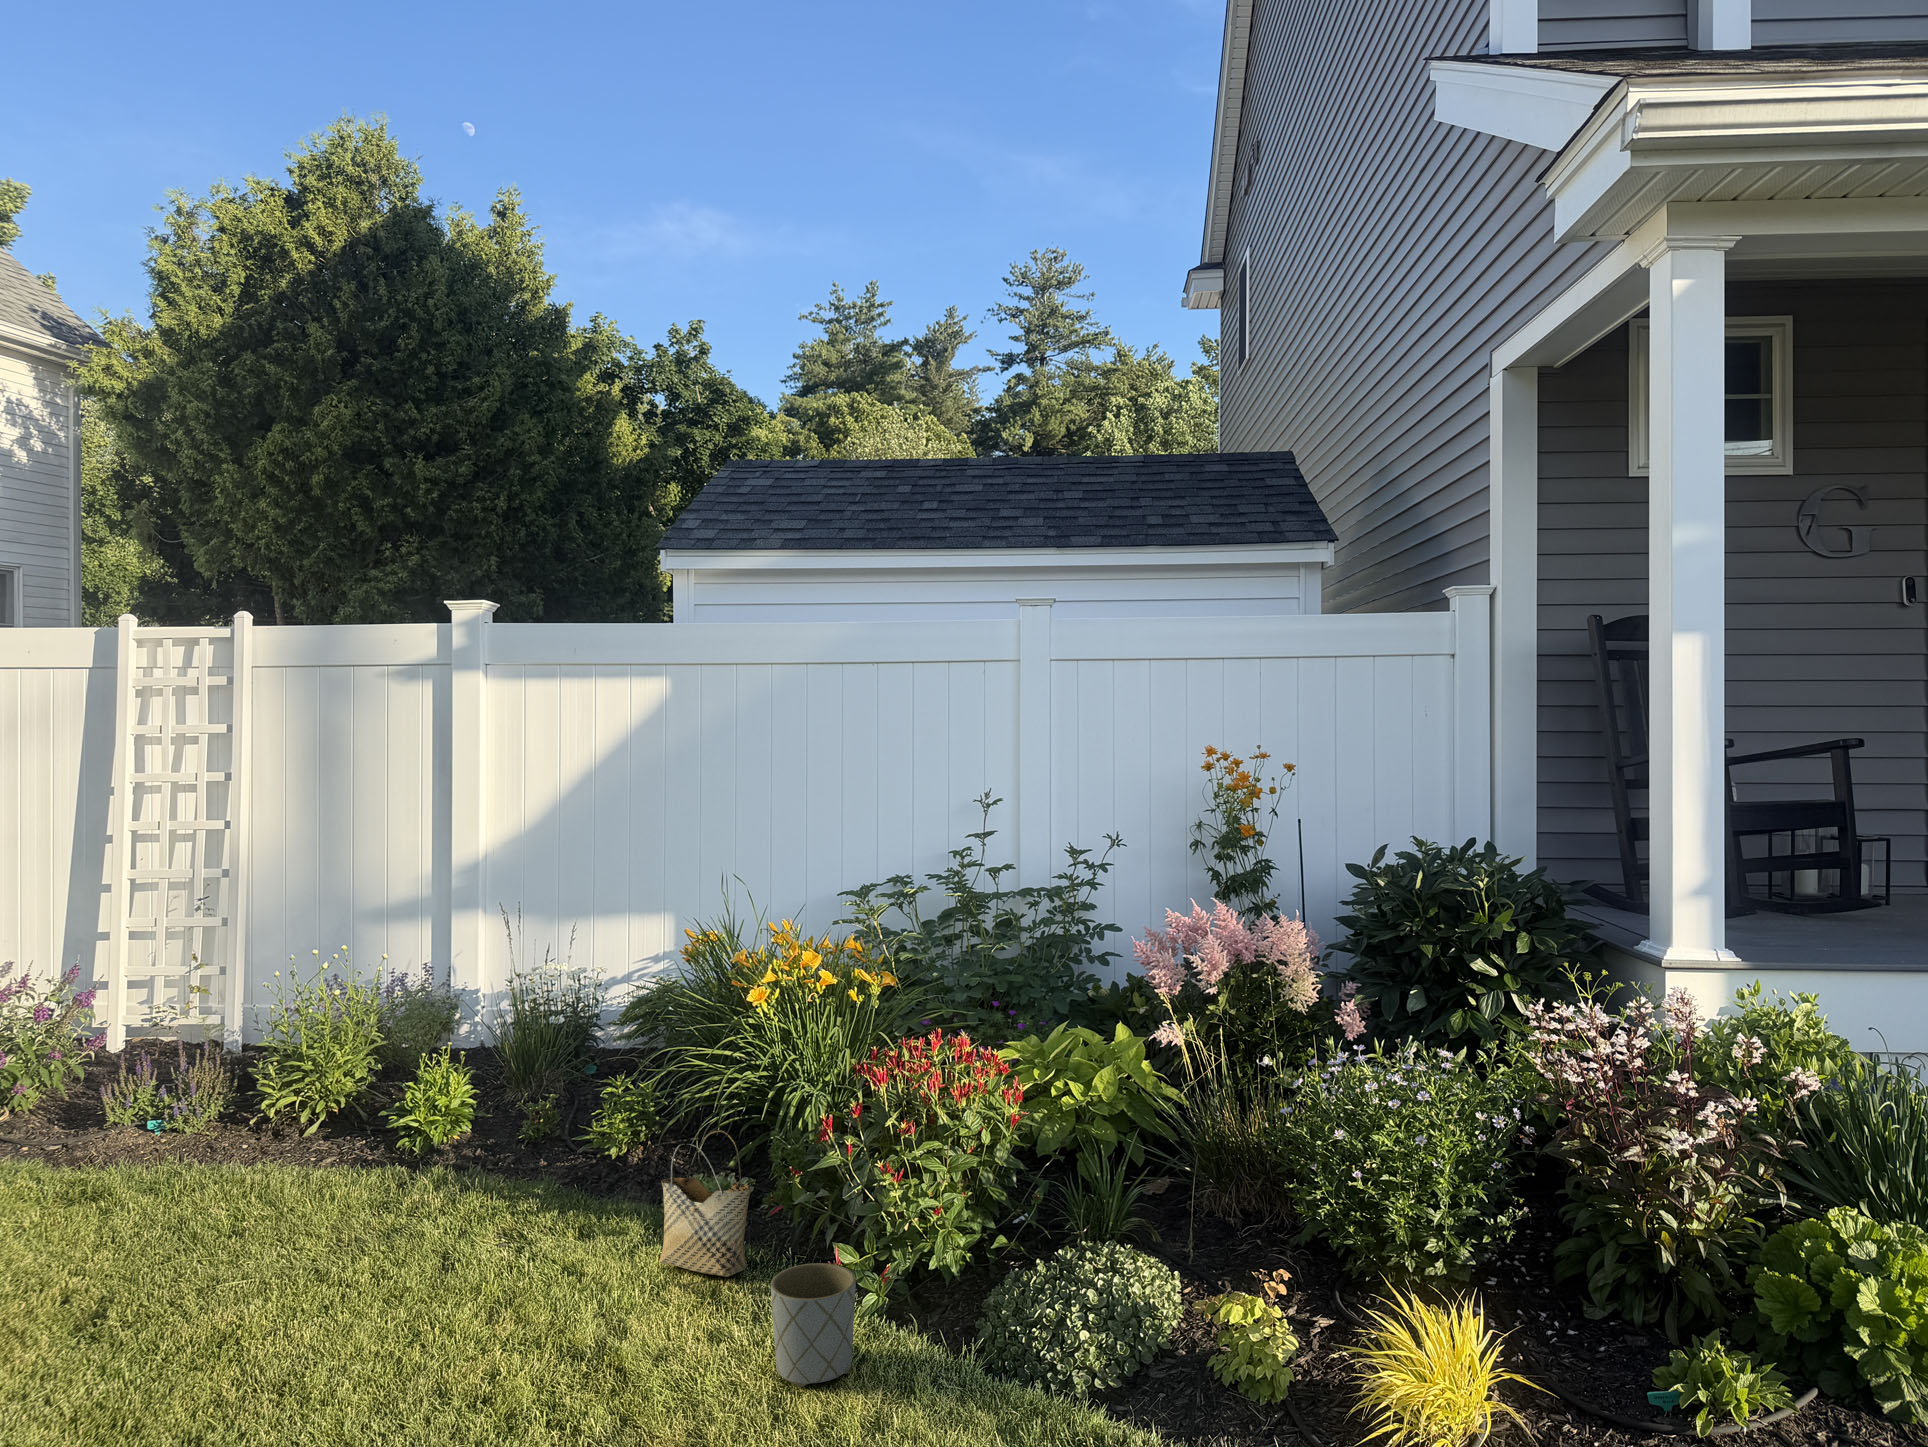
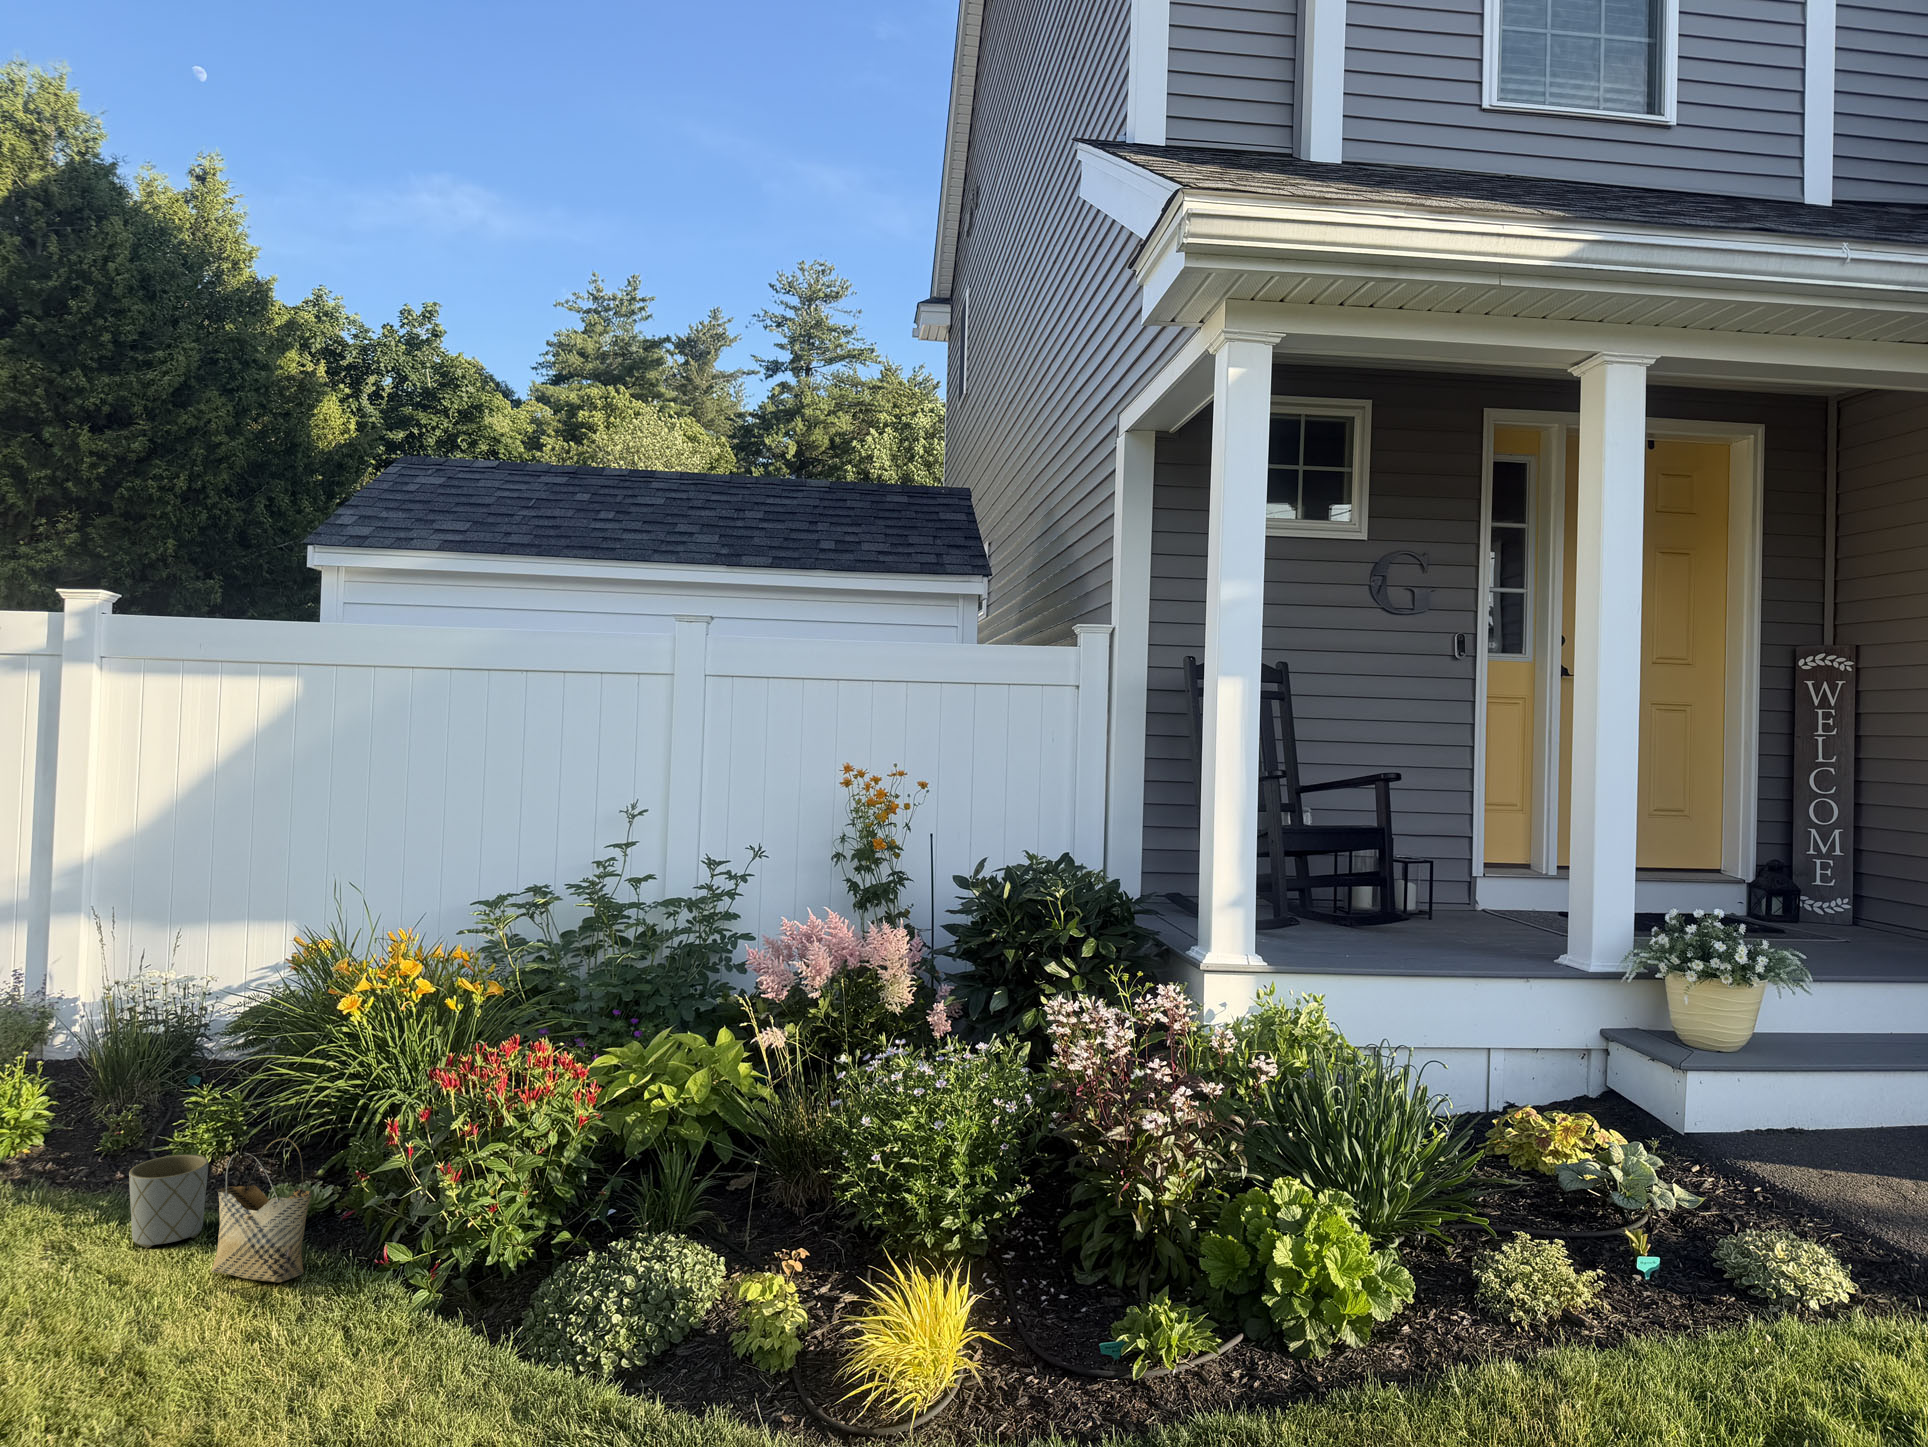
planter: present [771,1263,856,1387] -> present [129,1155,208,1248]

